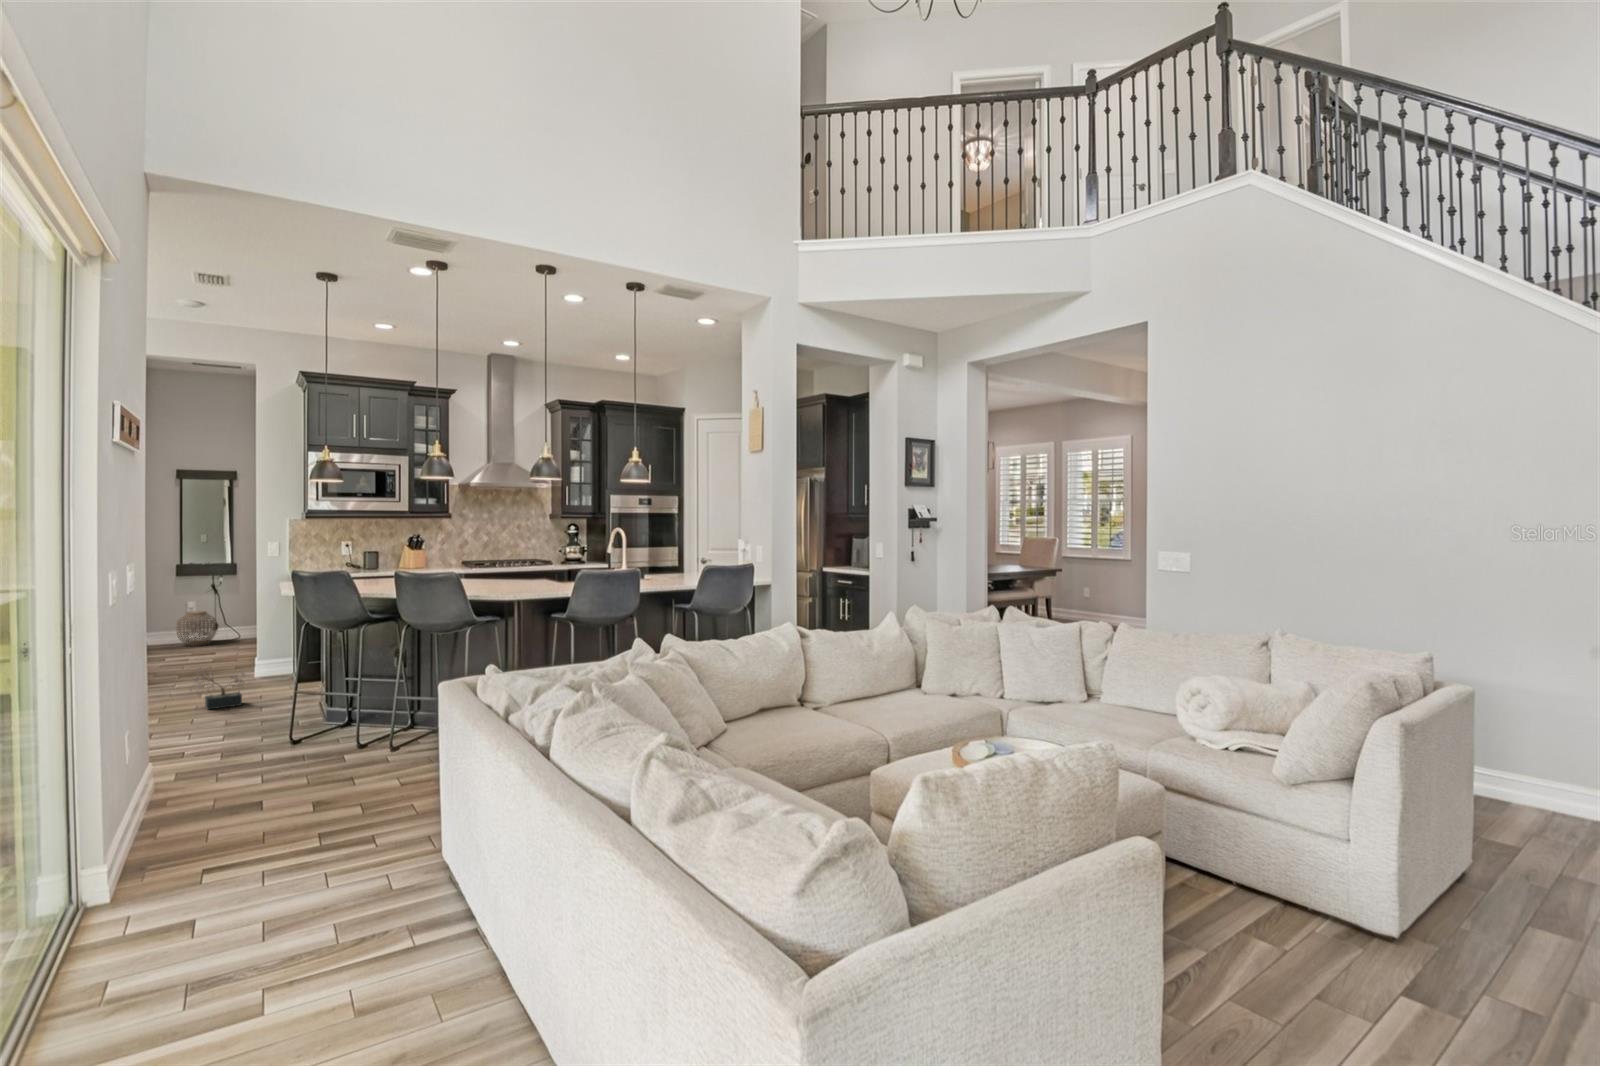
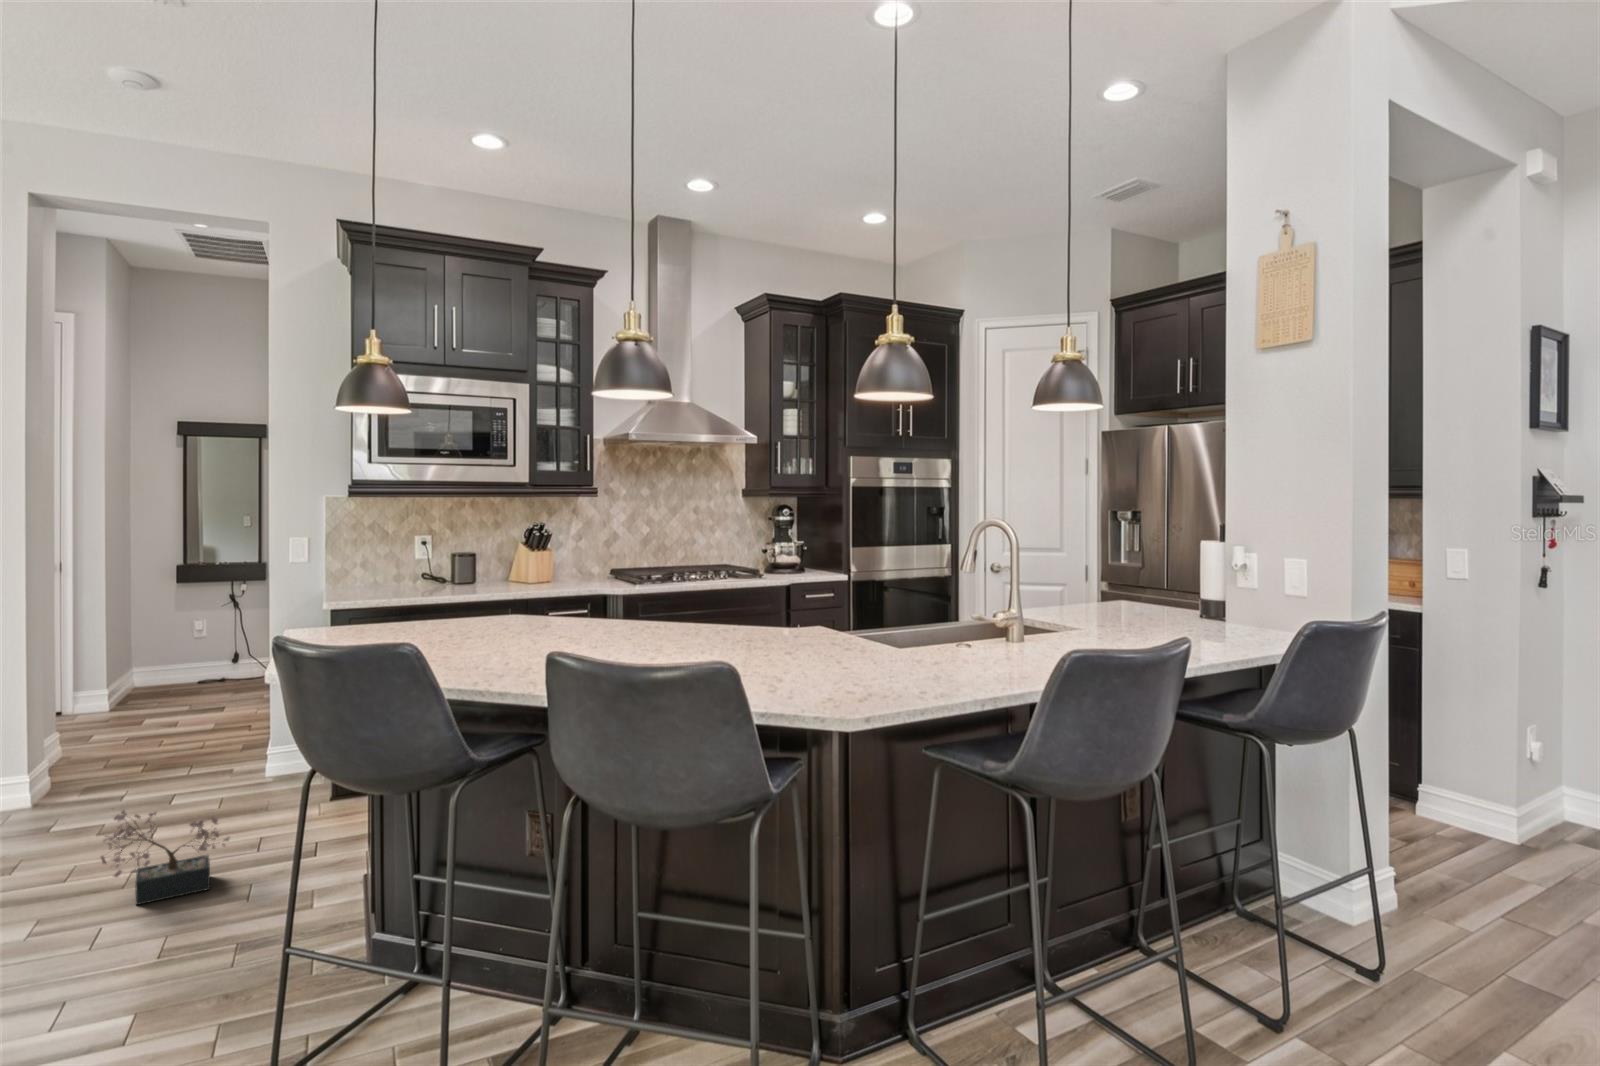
woven basket: present [177,611,216,646] -> none [175,636,235,691]

